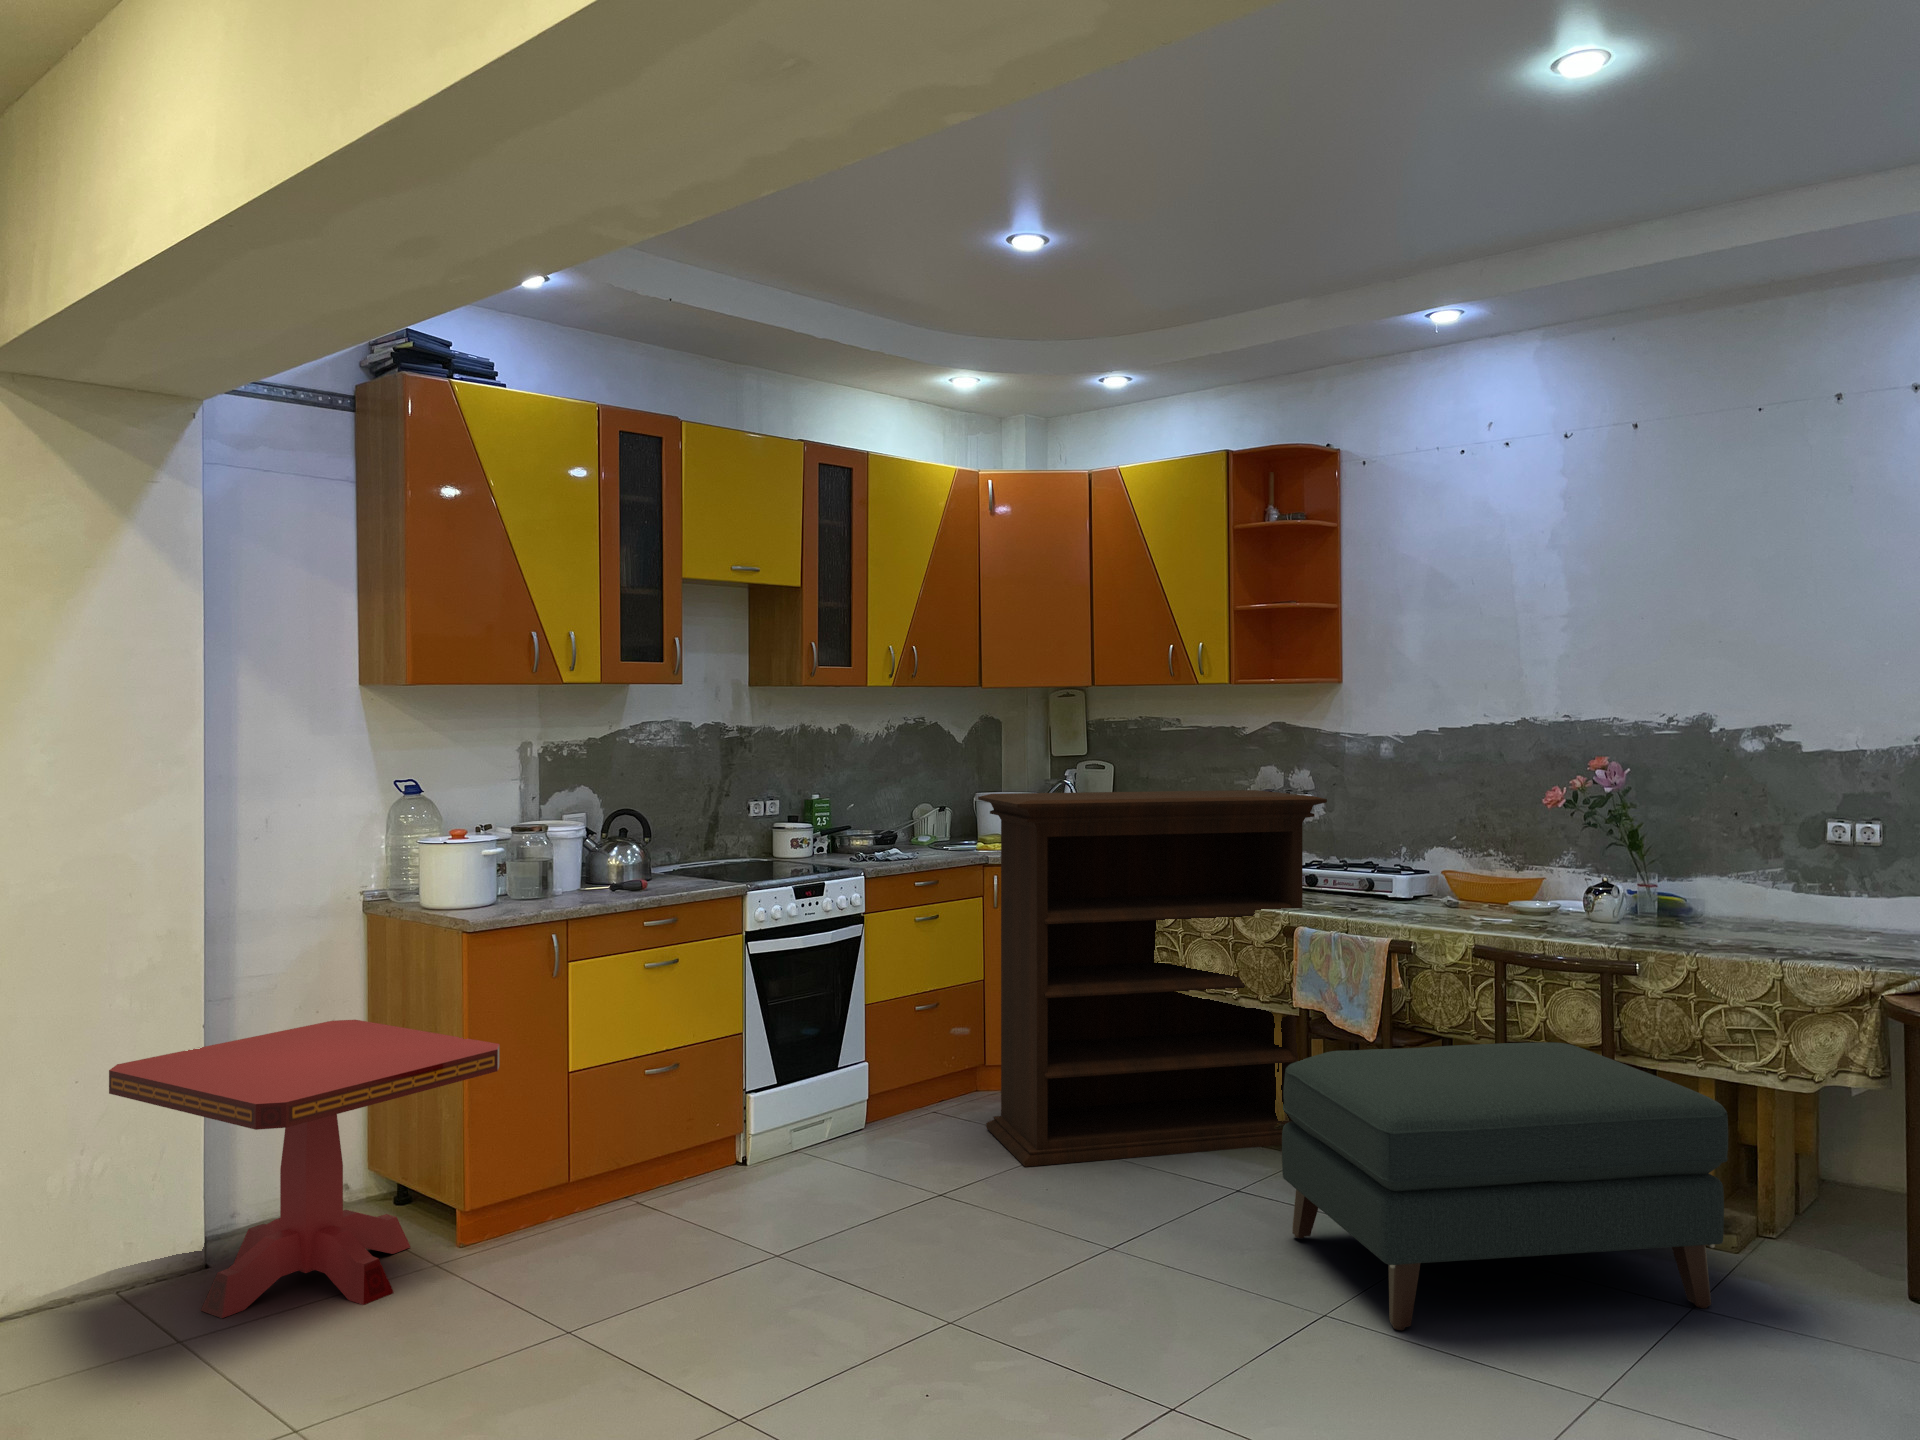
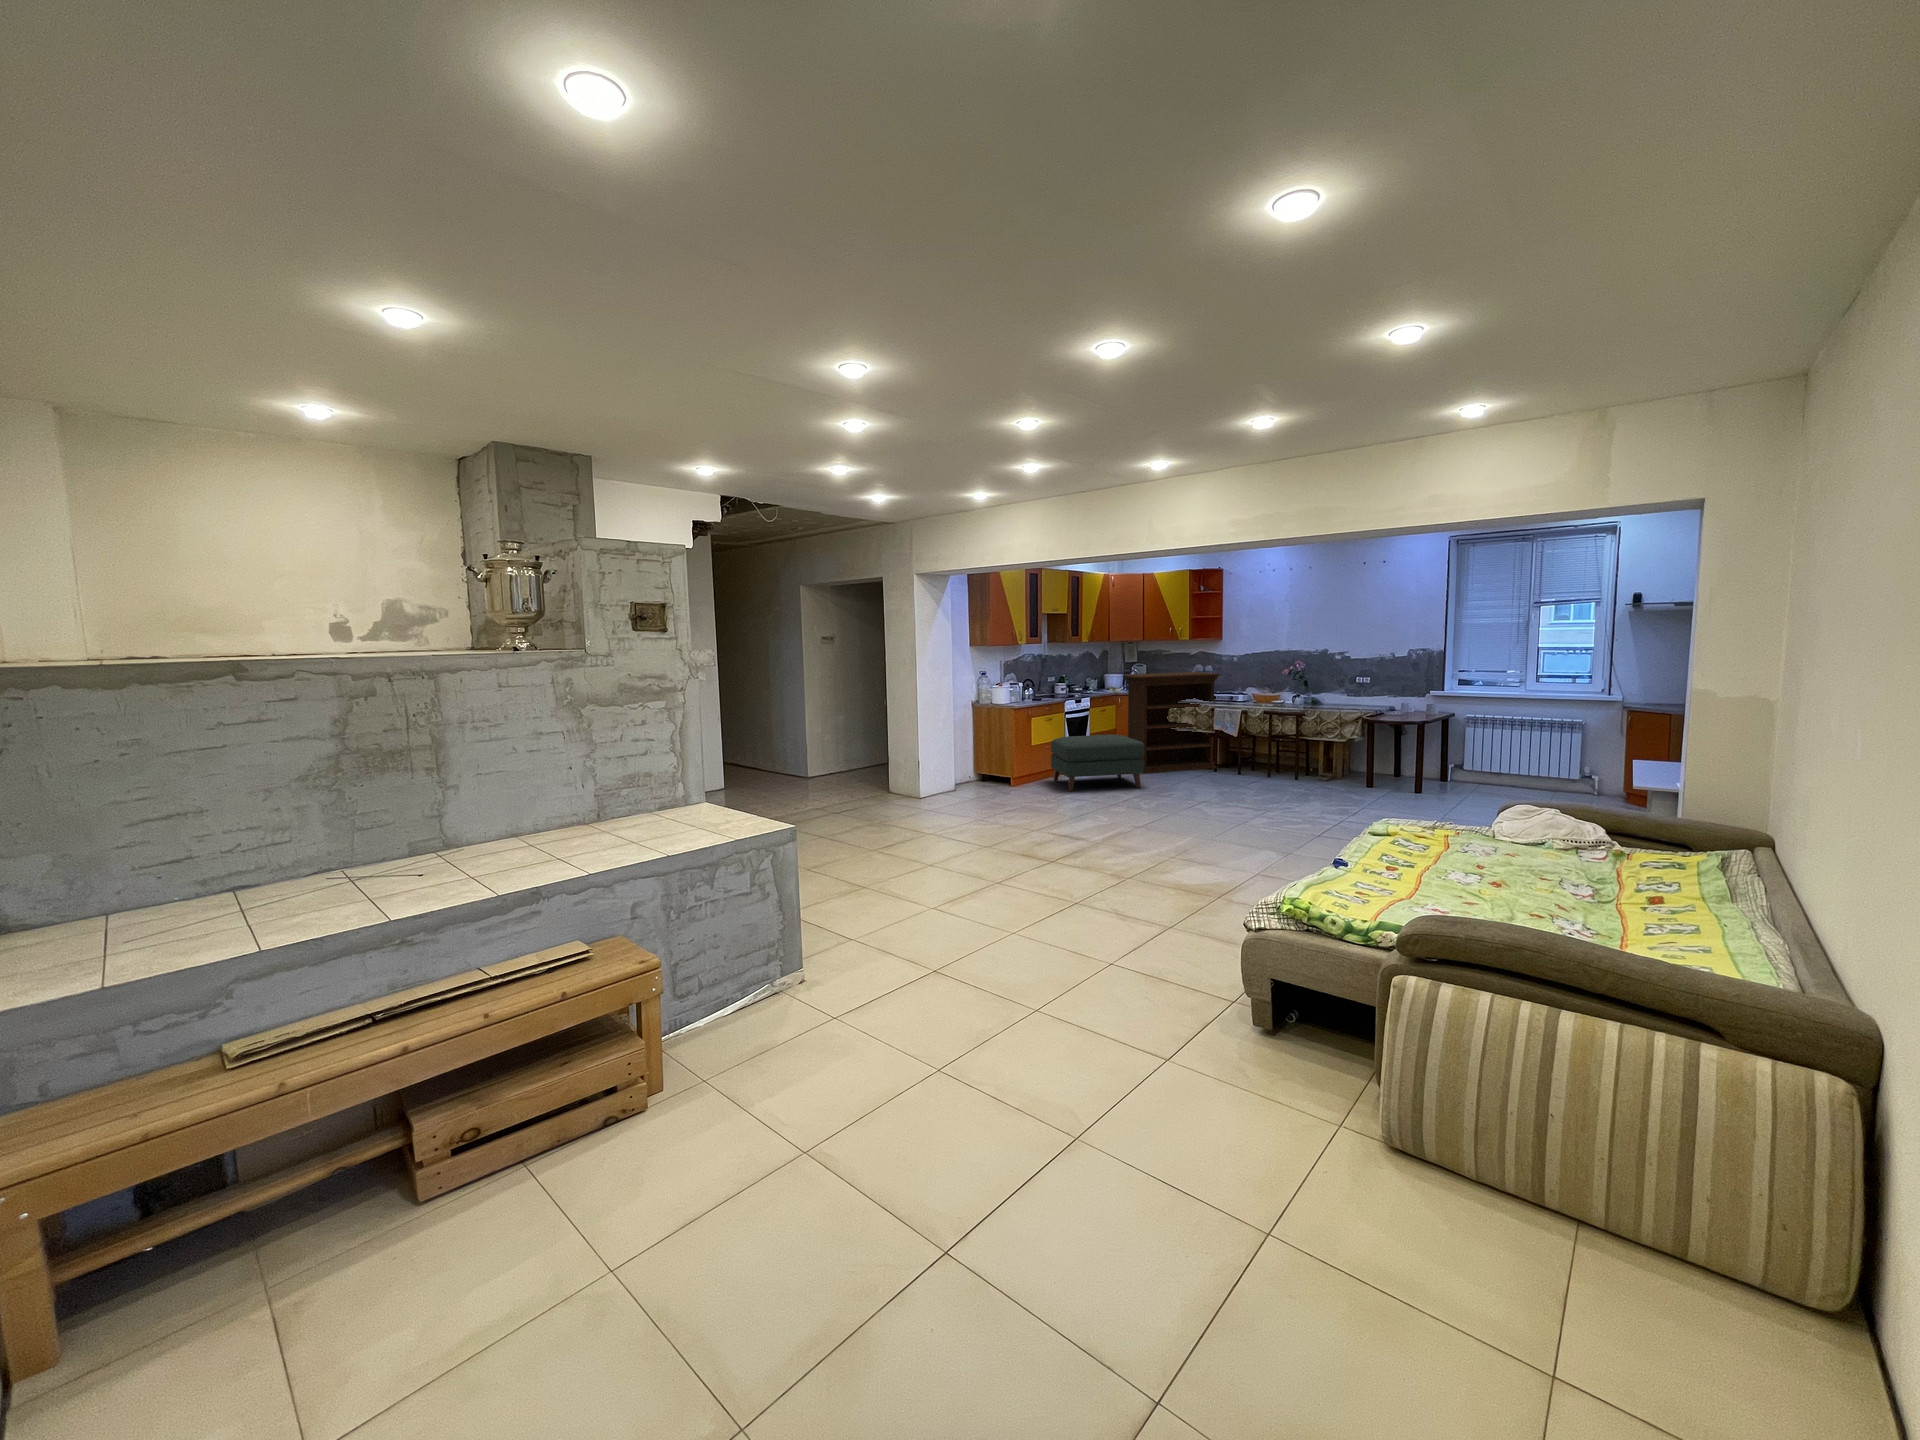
side table: present [109,1020,499,1318] -> none [945,735,1028,797]
ottoman: present [1282,1042,1728,1330] -> present [1051,735,1144,791]

